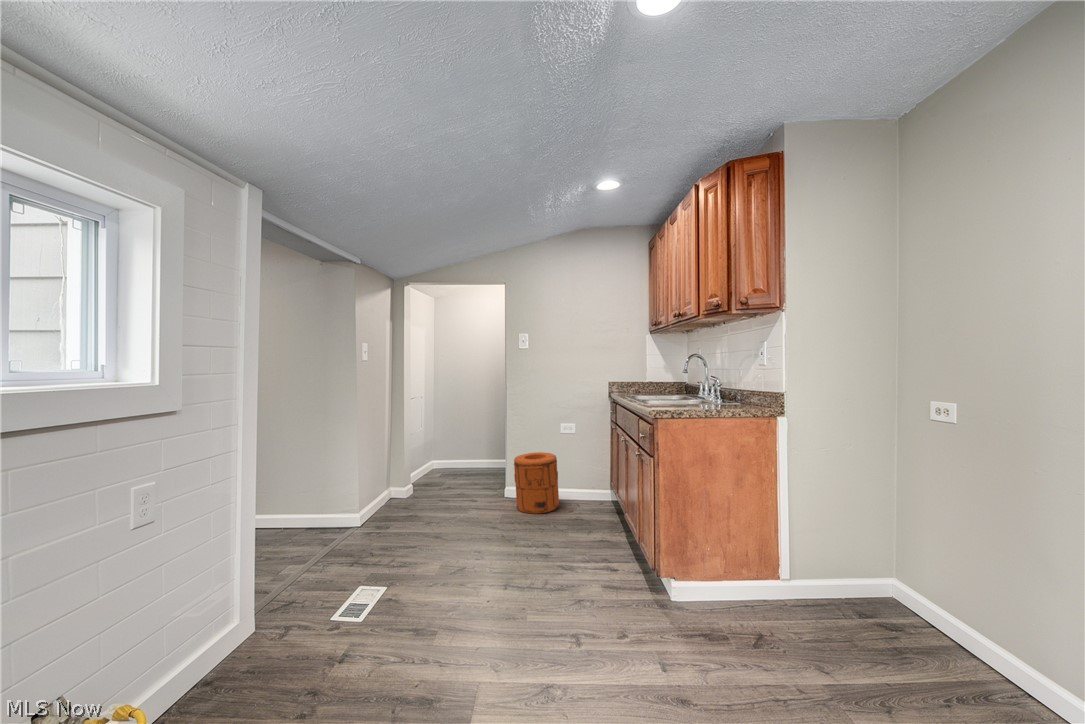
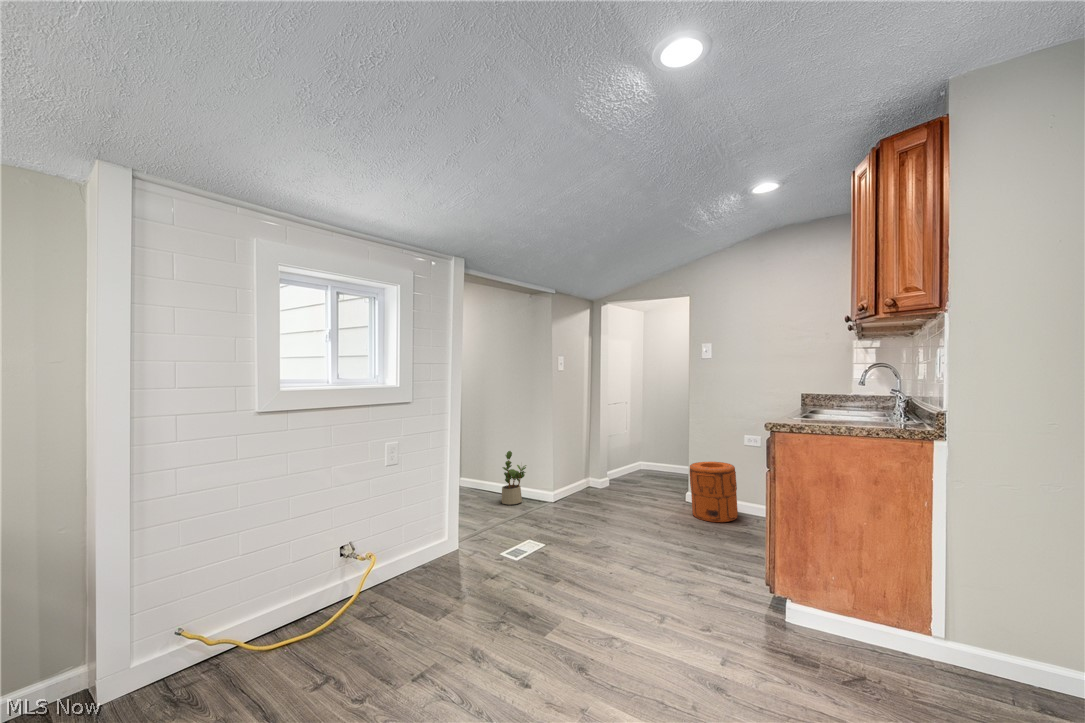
potted plant: none [284,473,321,545] -> present [502,451,526,505]

